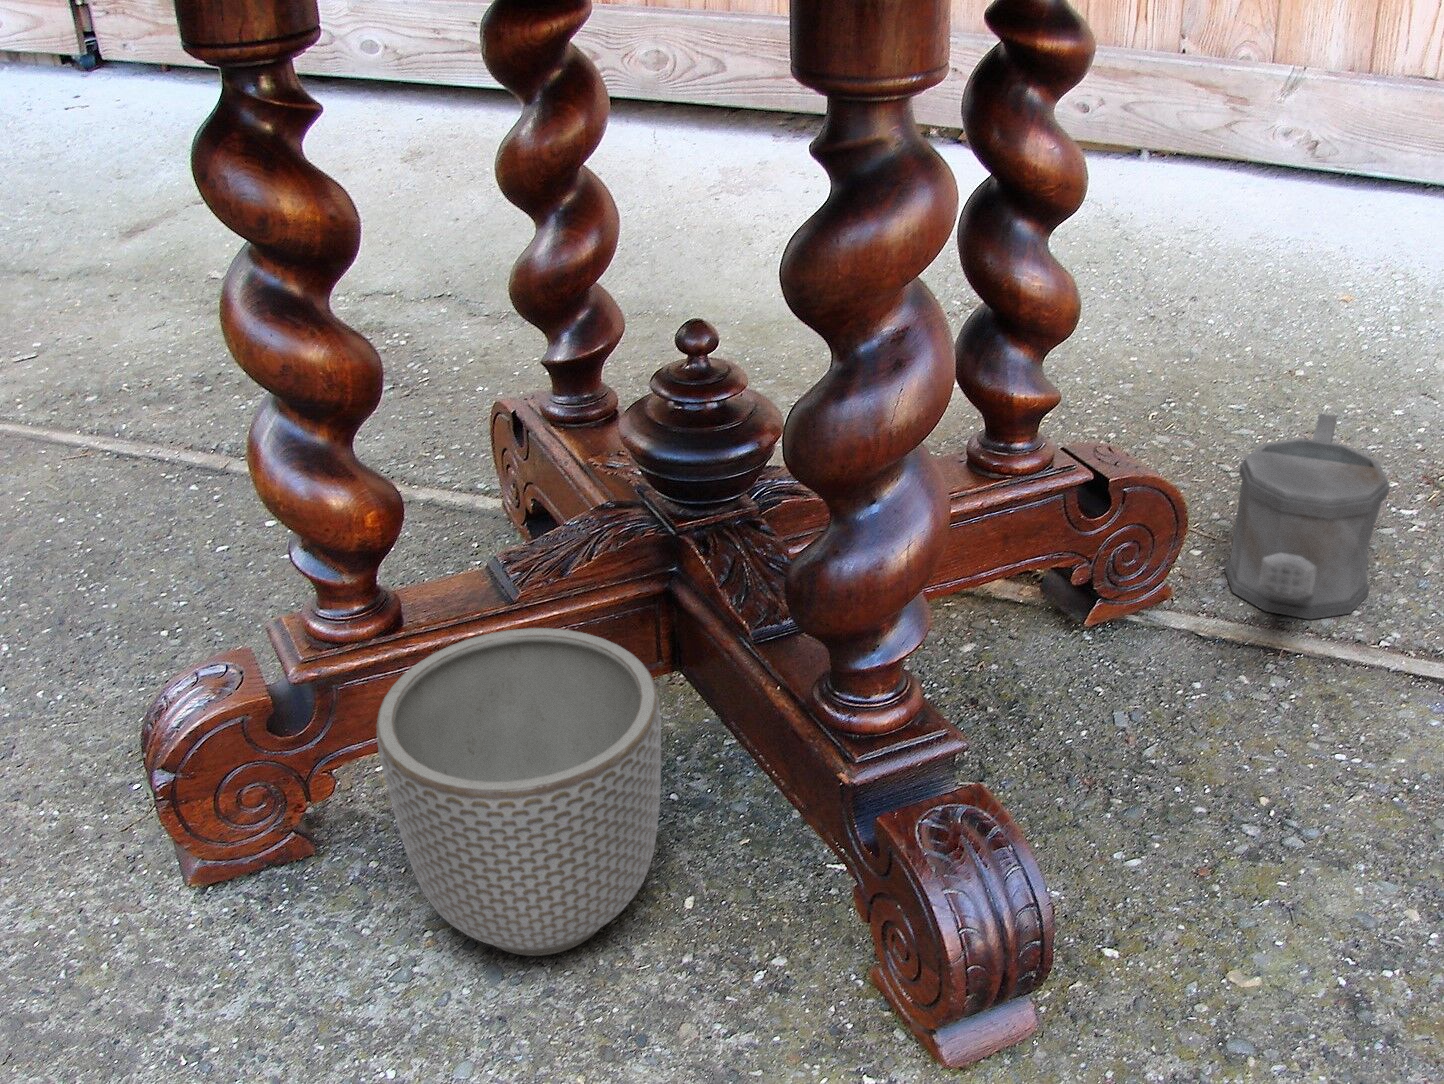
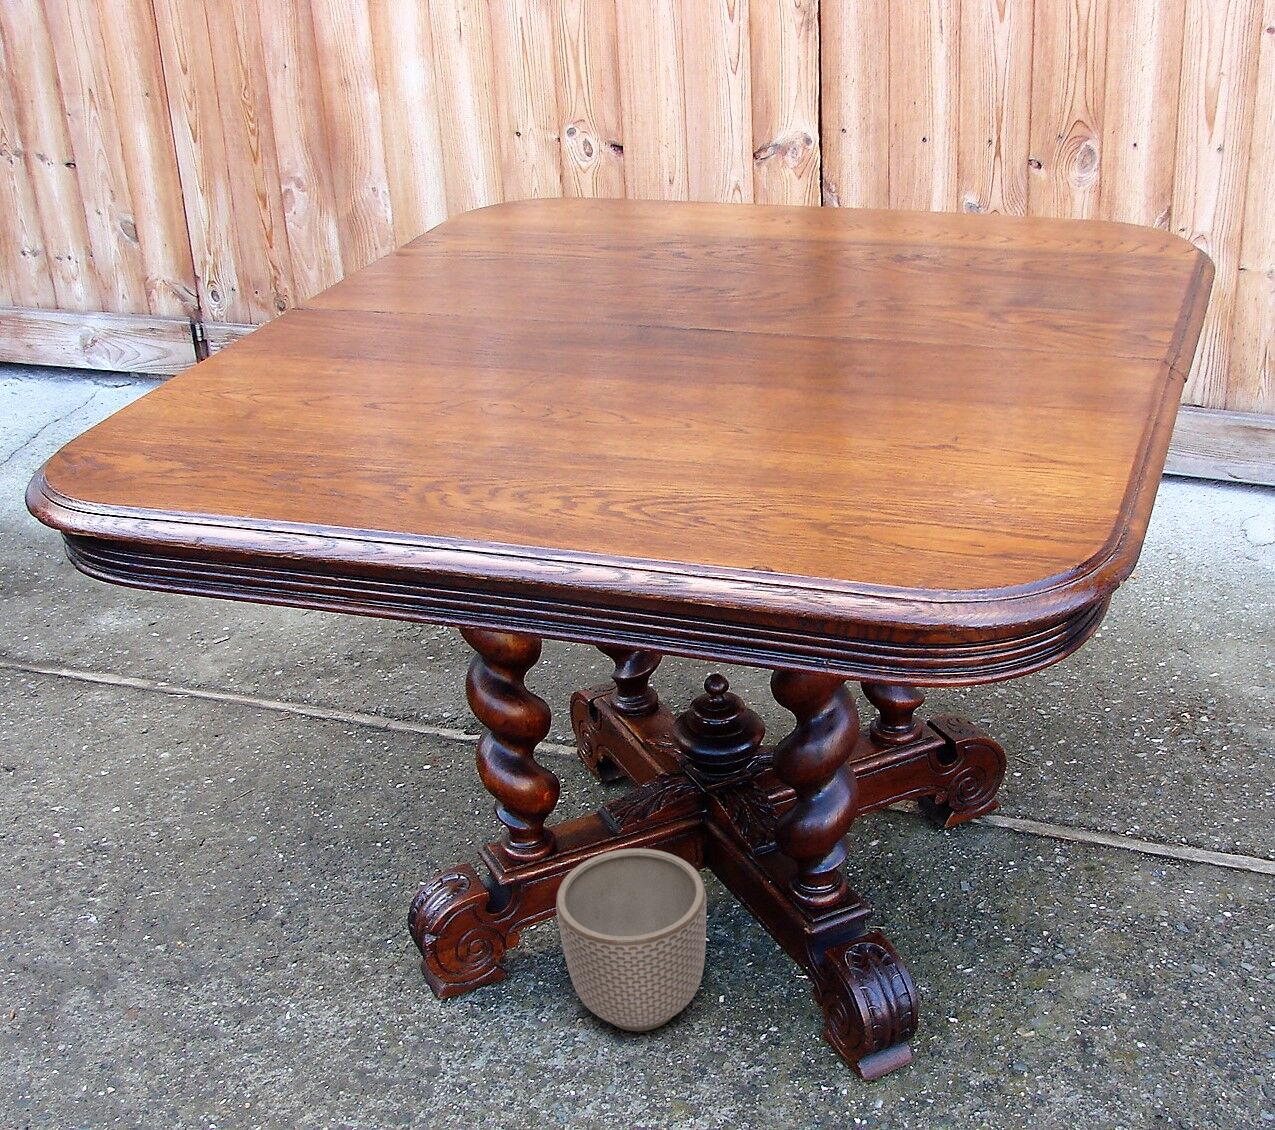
watering can: present [1225,414,1390,619] -> none [1035,686,1127,819]

